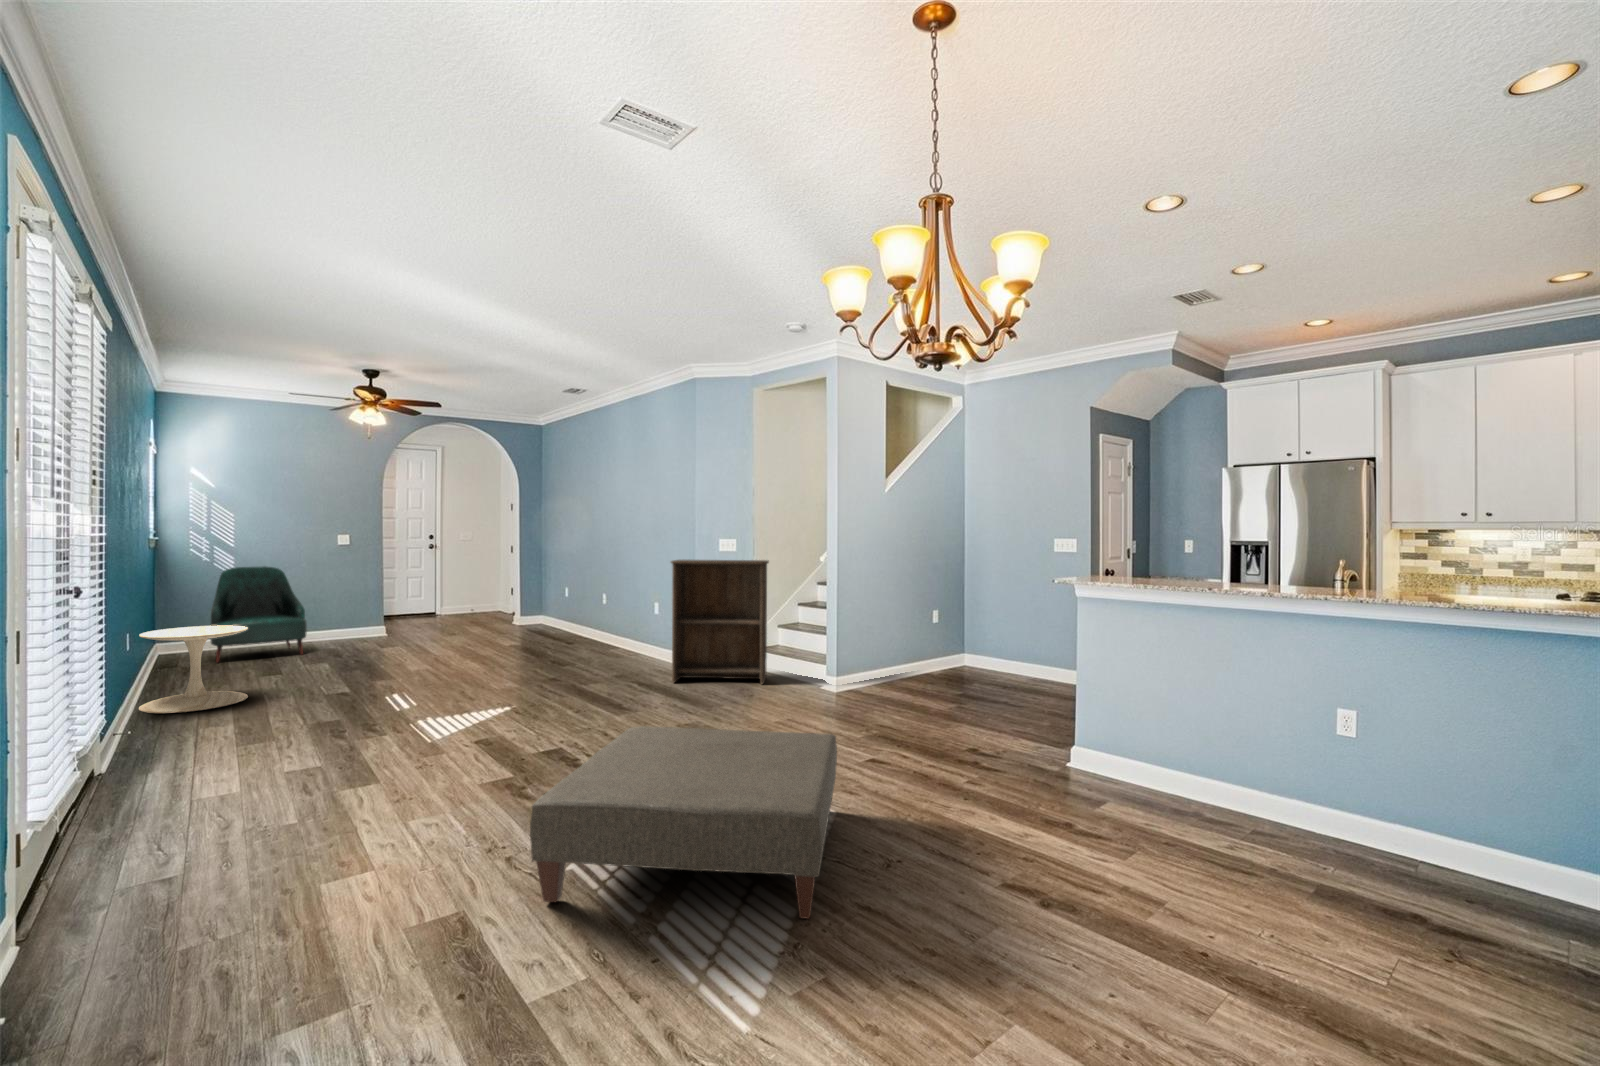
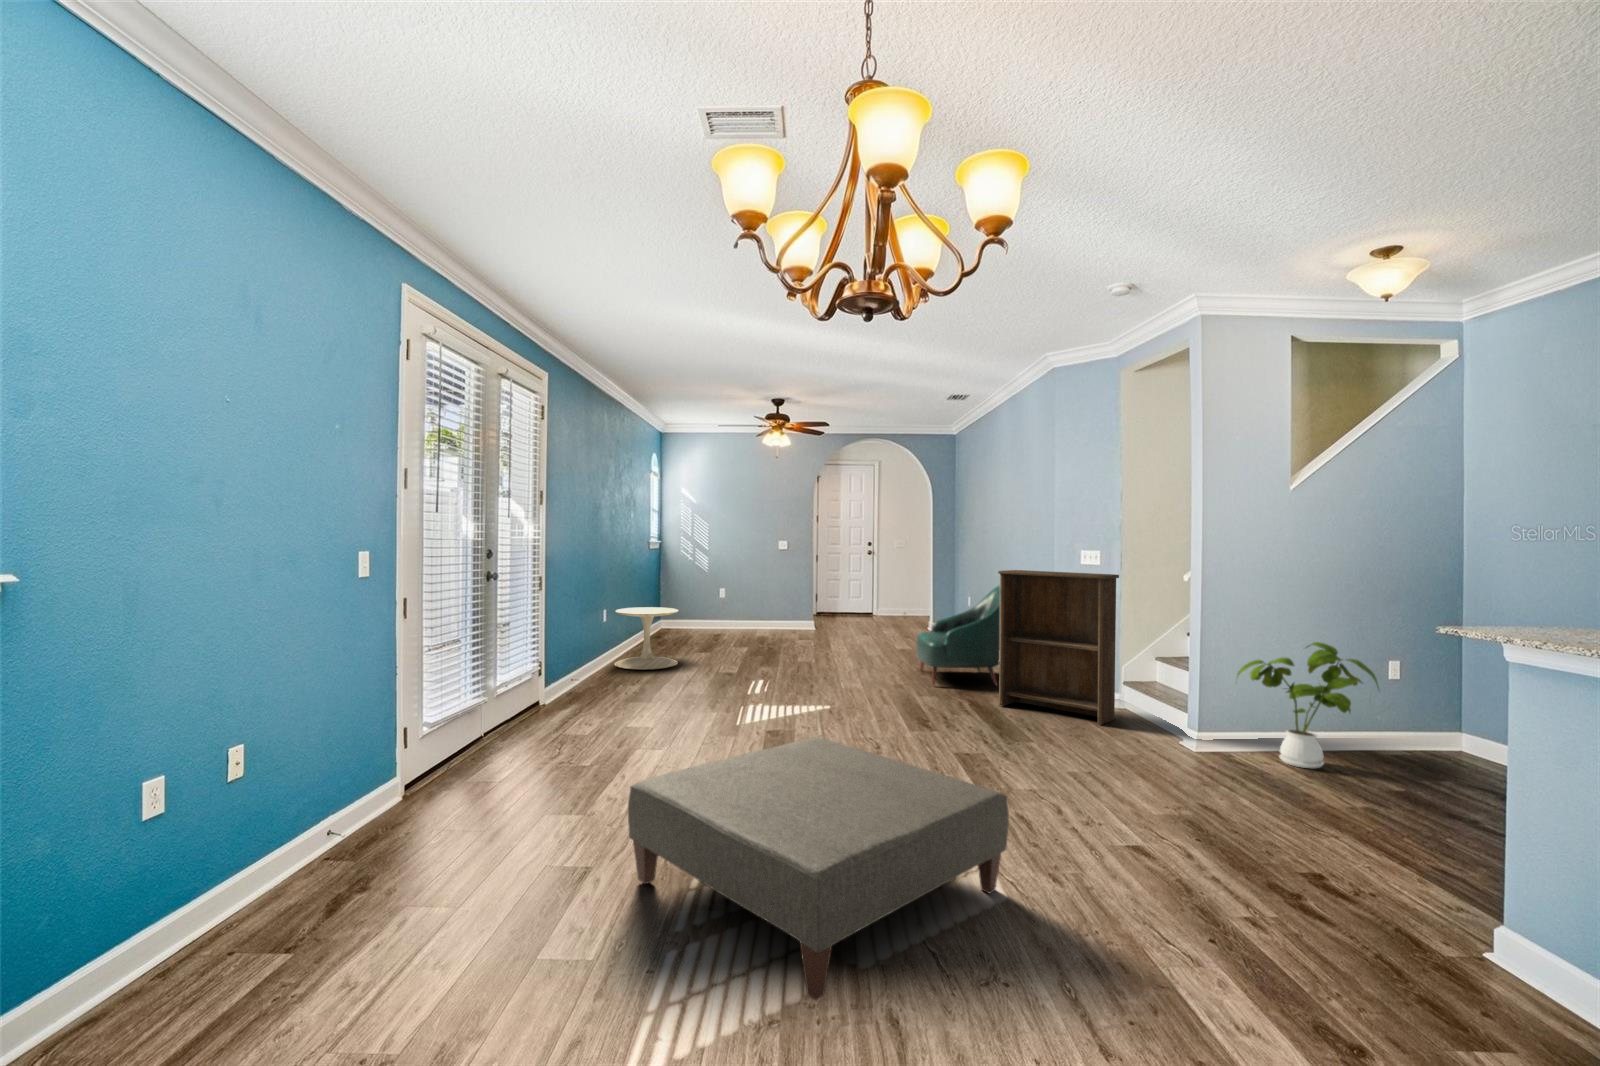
armchair: present [210,566,307,663] -> present [916,585,1000,686]
house plant: none [863,602,950,690] -> present [1237,642,1378,768]

